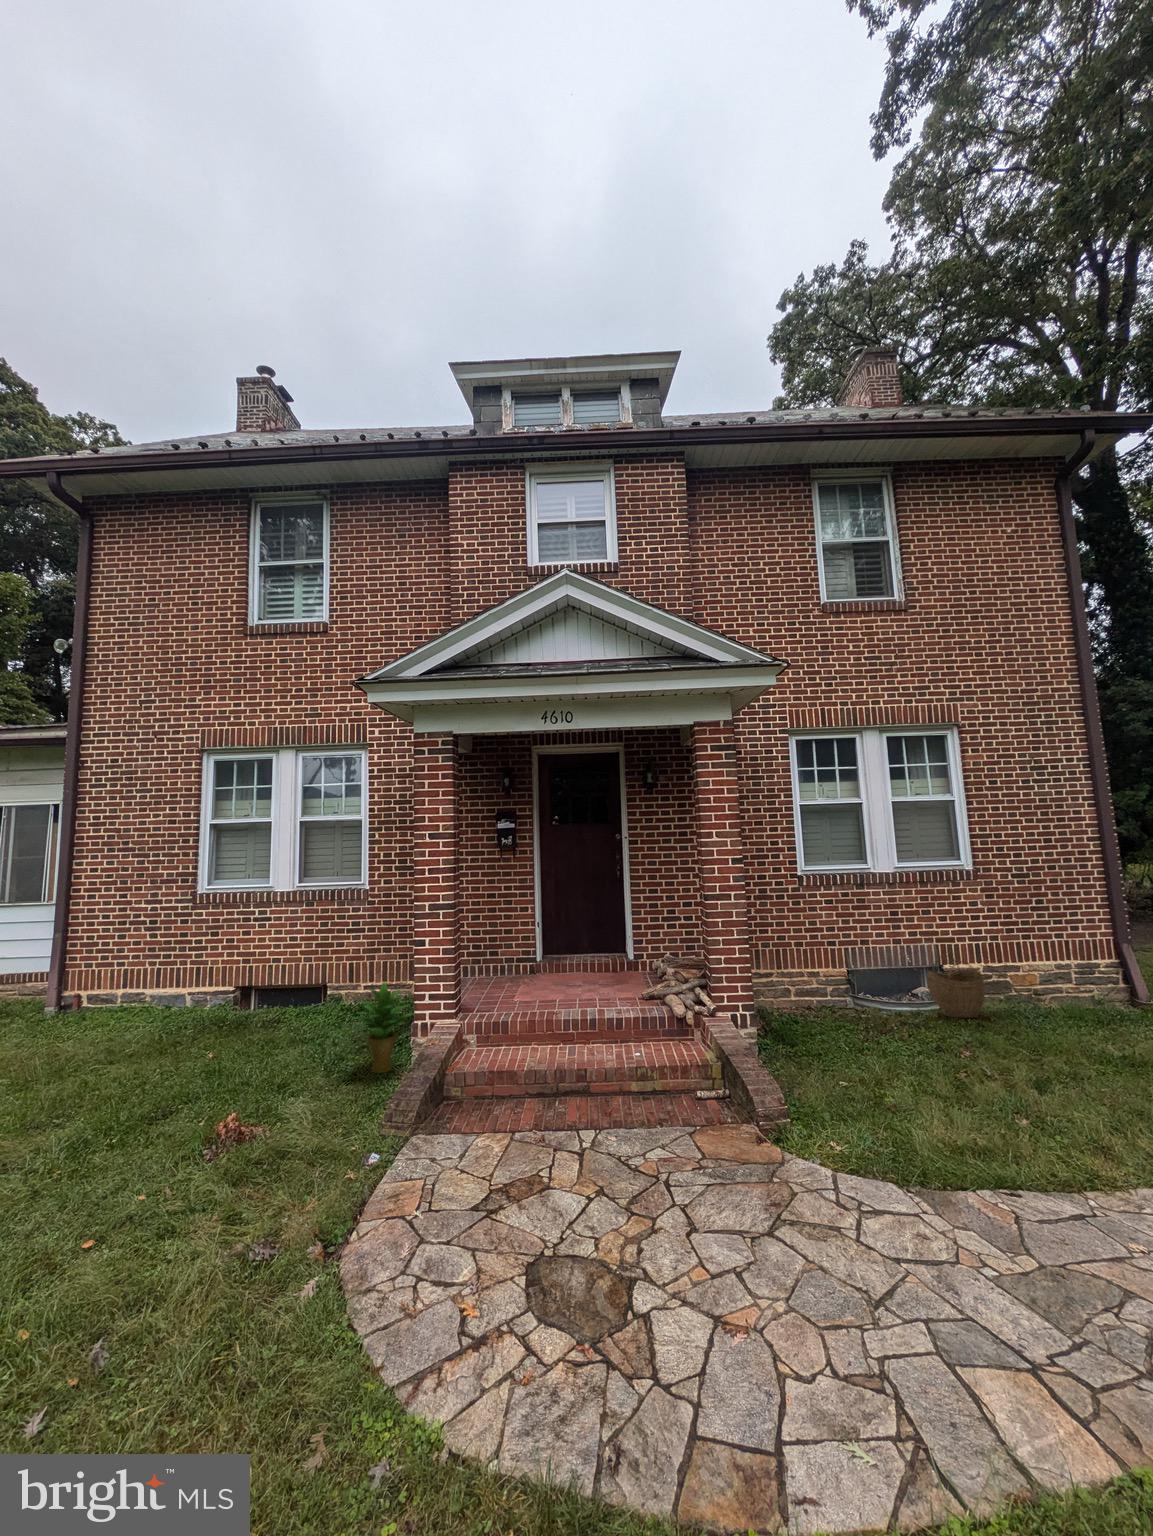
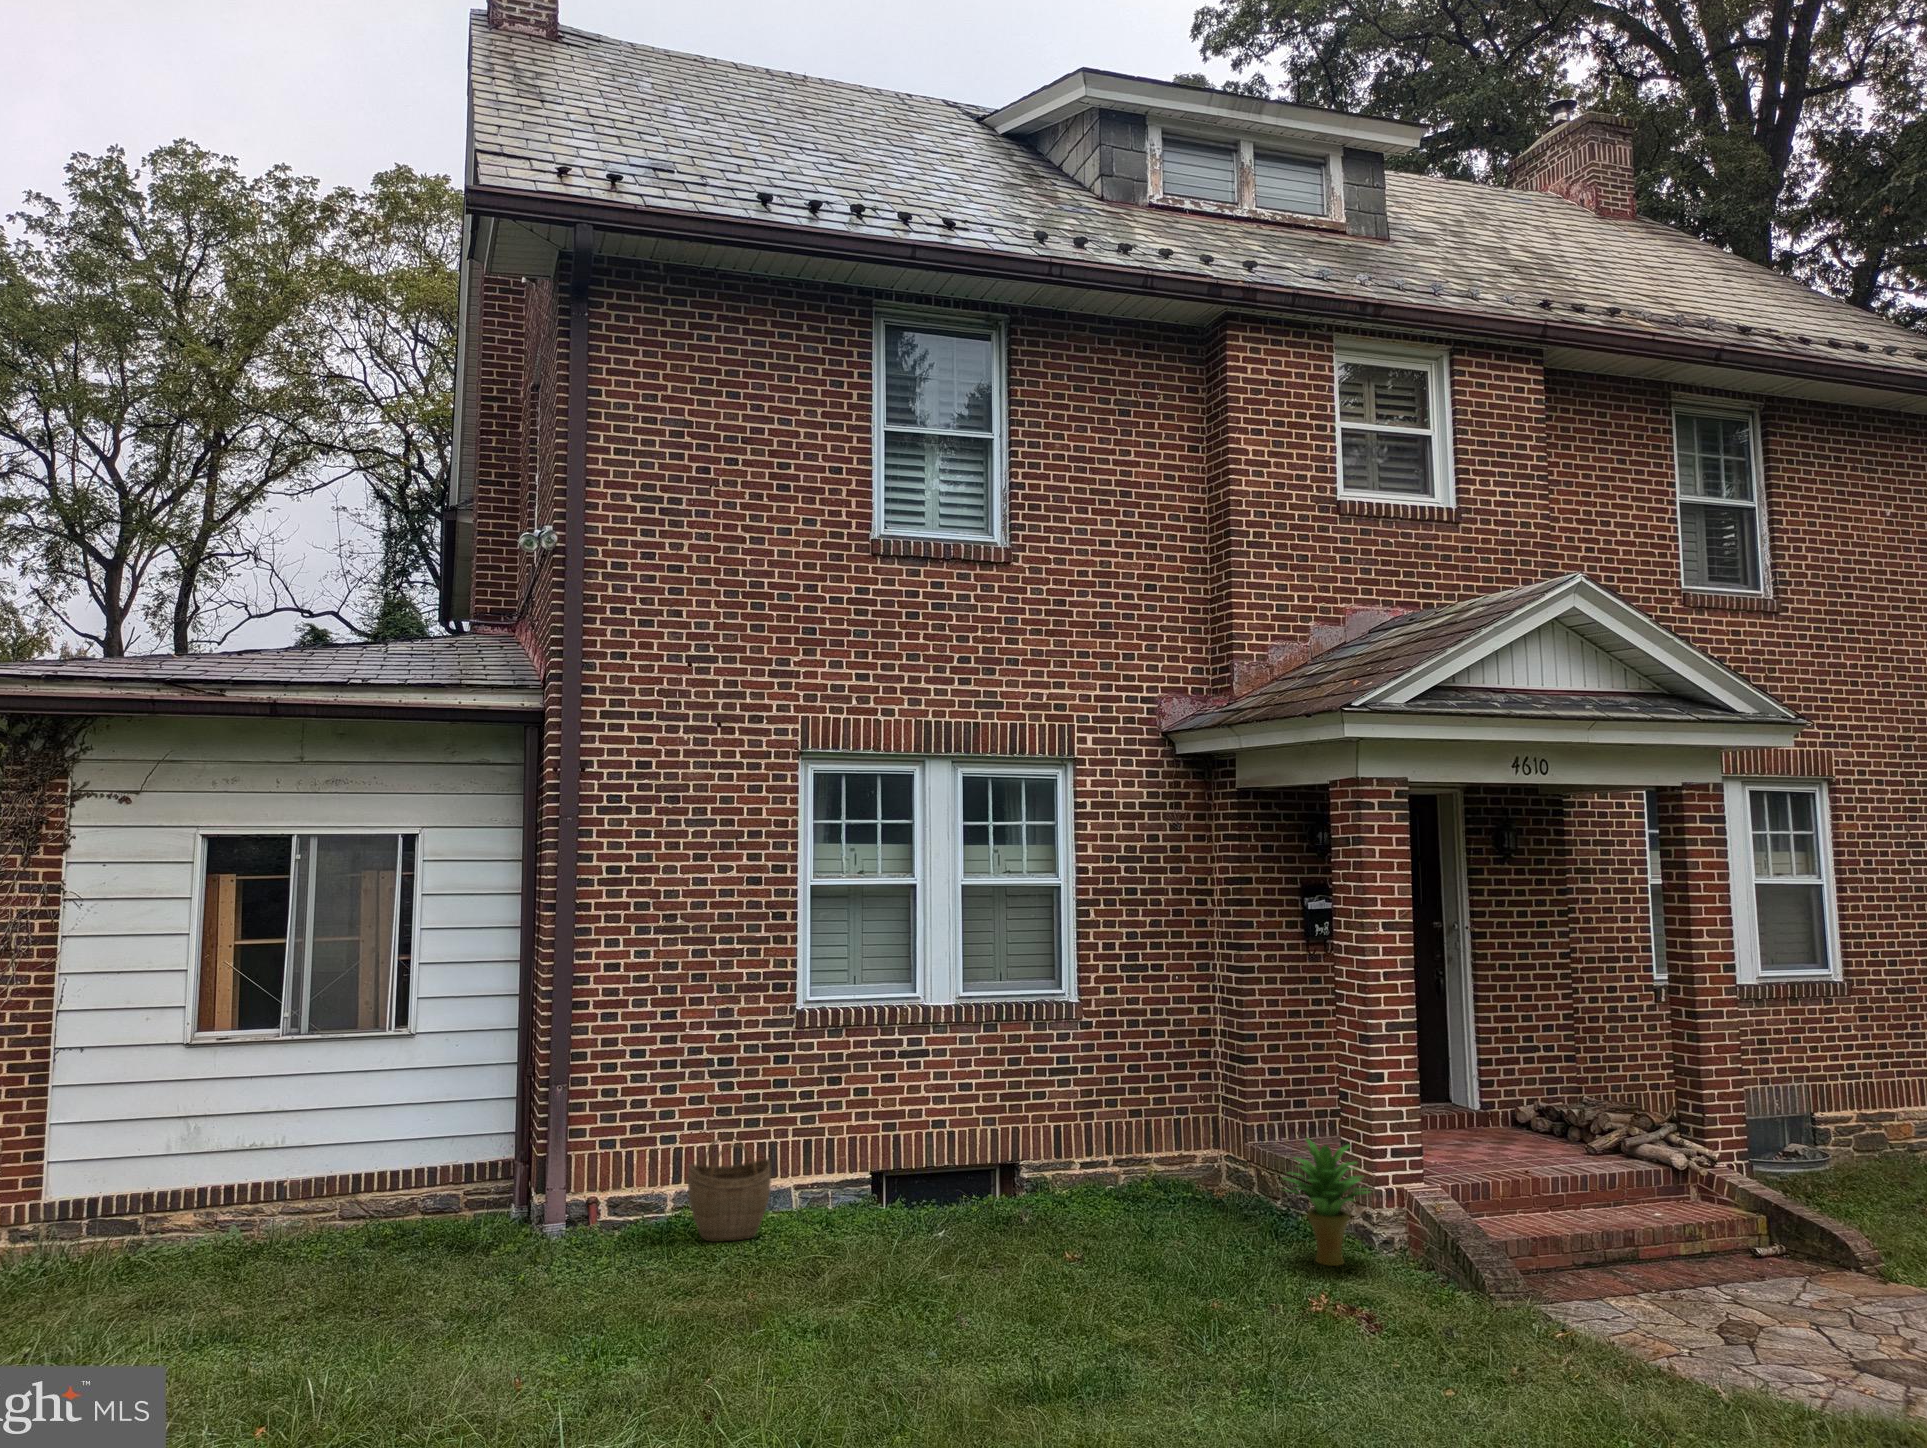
woven basket: present [927,955,985,1018] -> present [688,1135,771,1242]

